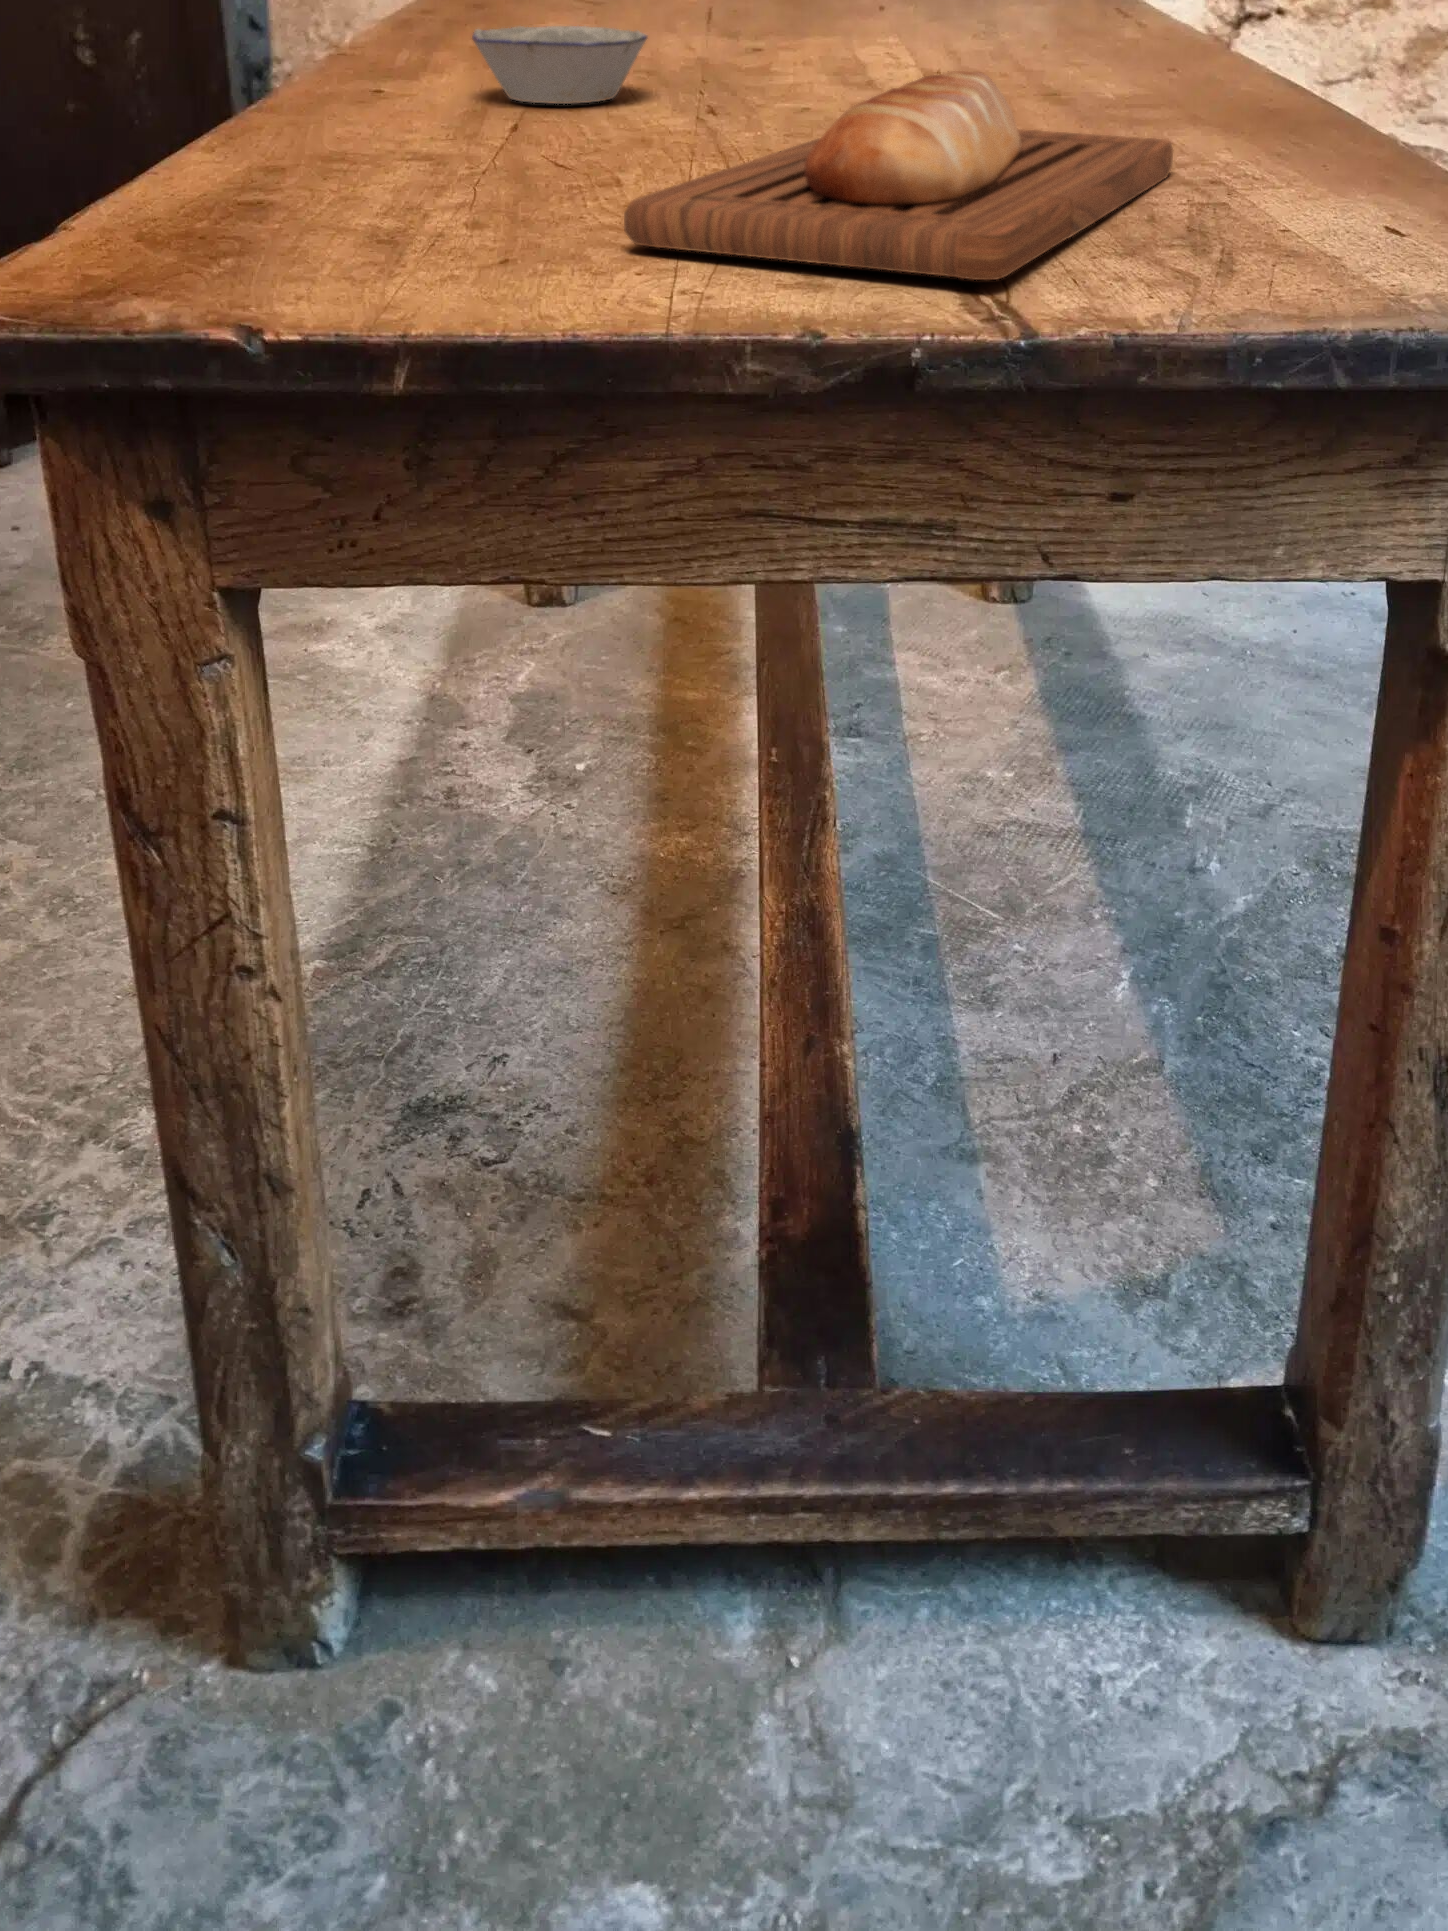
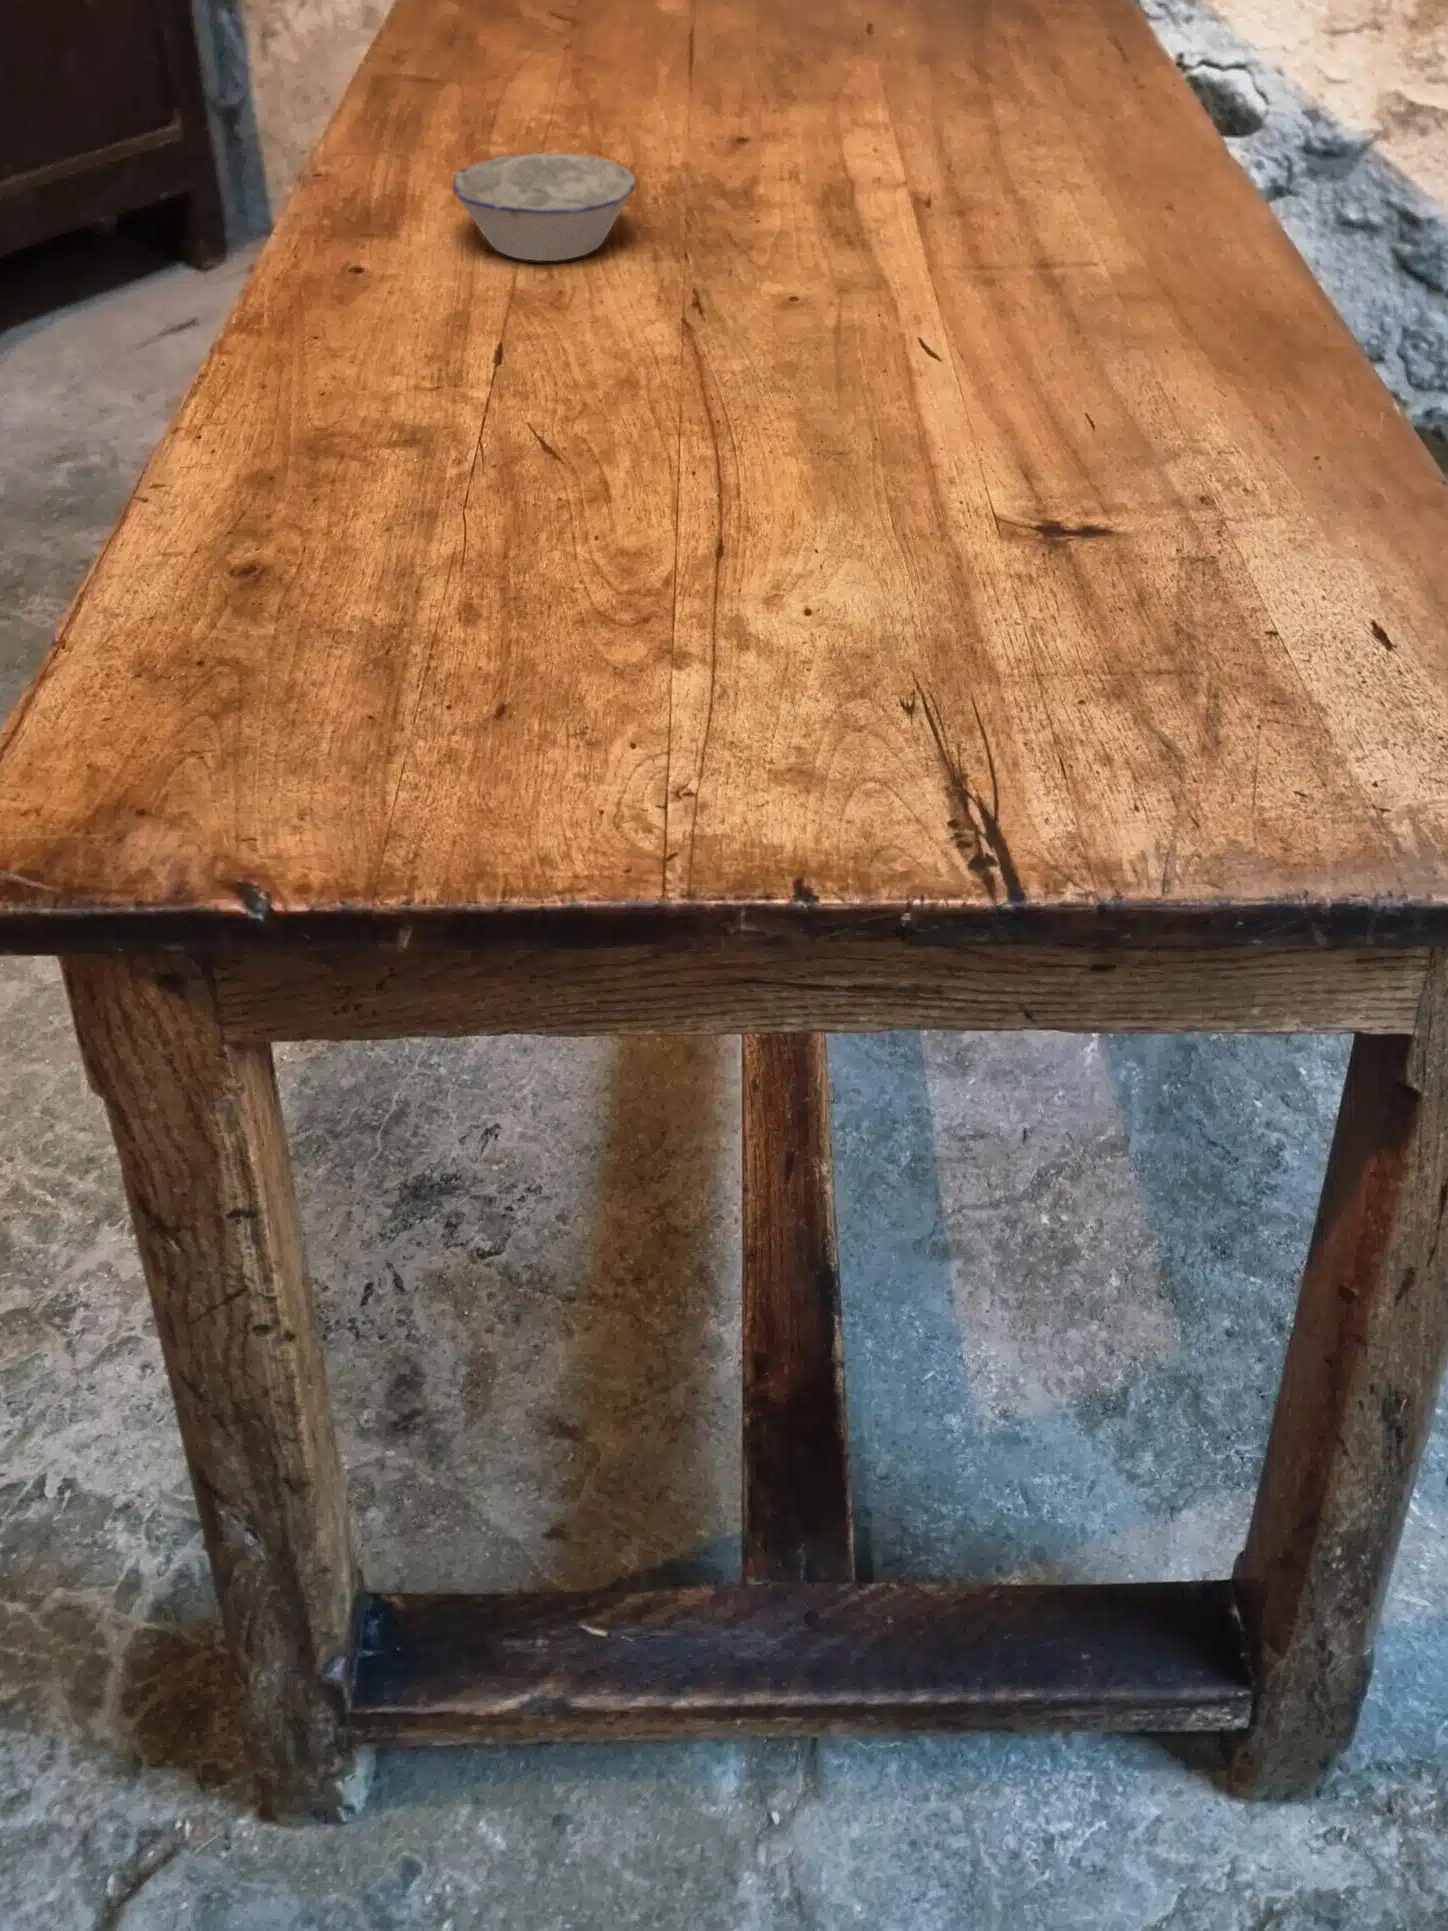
bread loaf: present [624,71,1173,280] -> none [620,333,1179,714]

